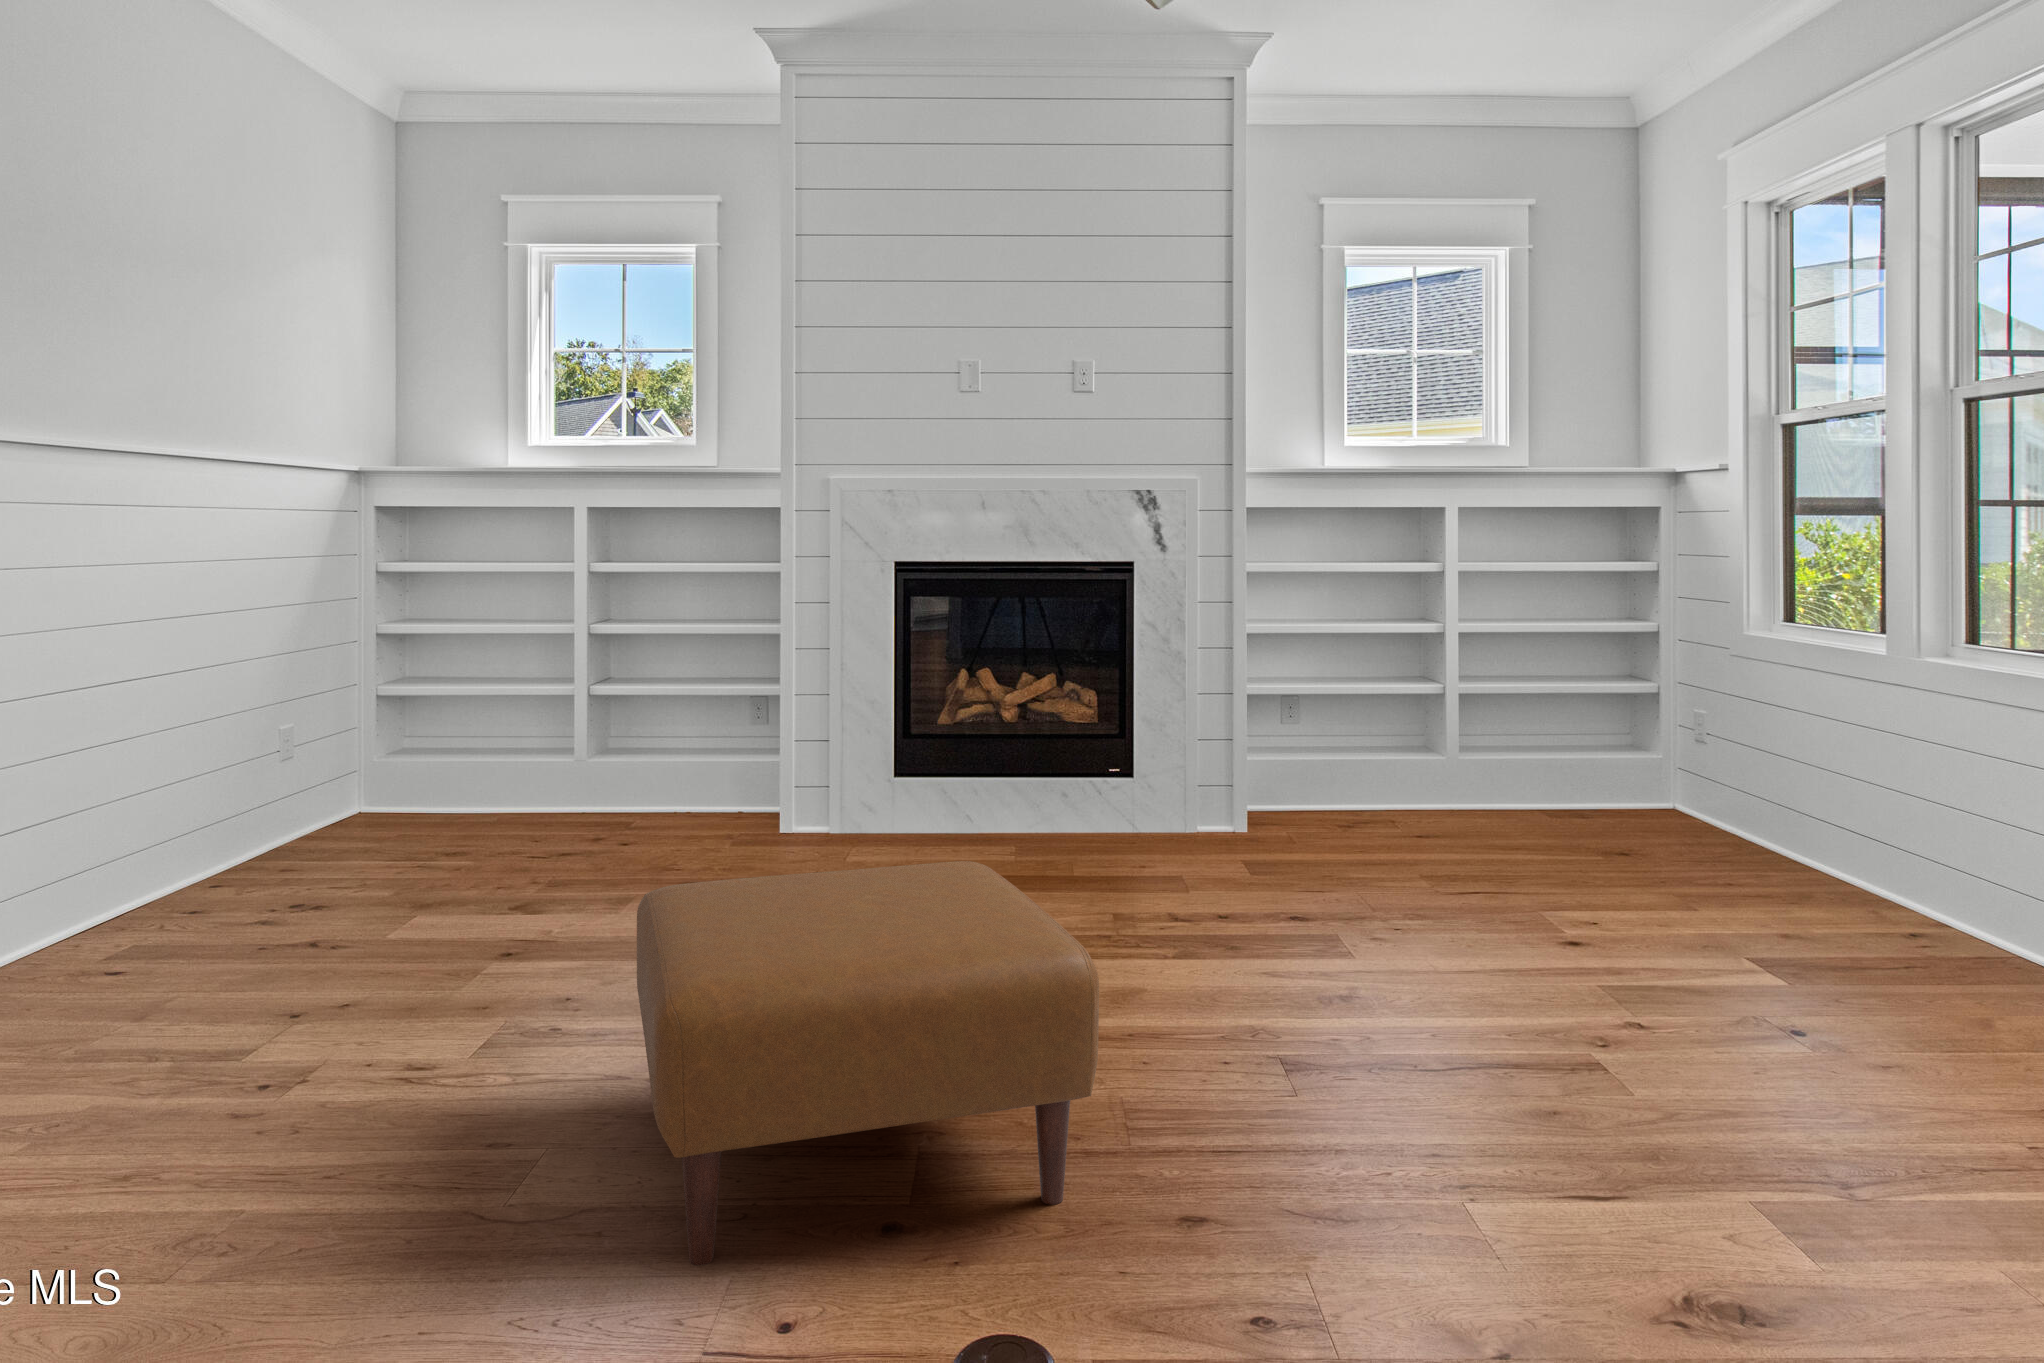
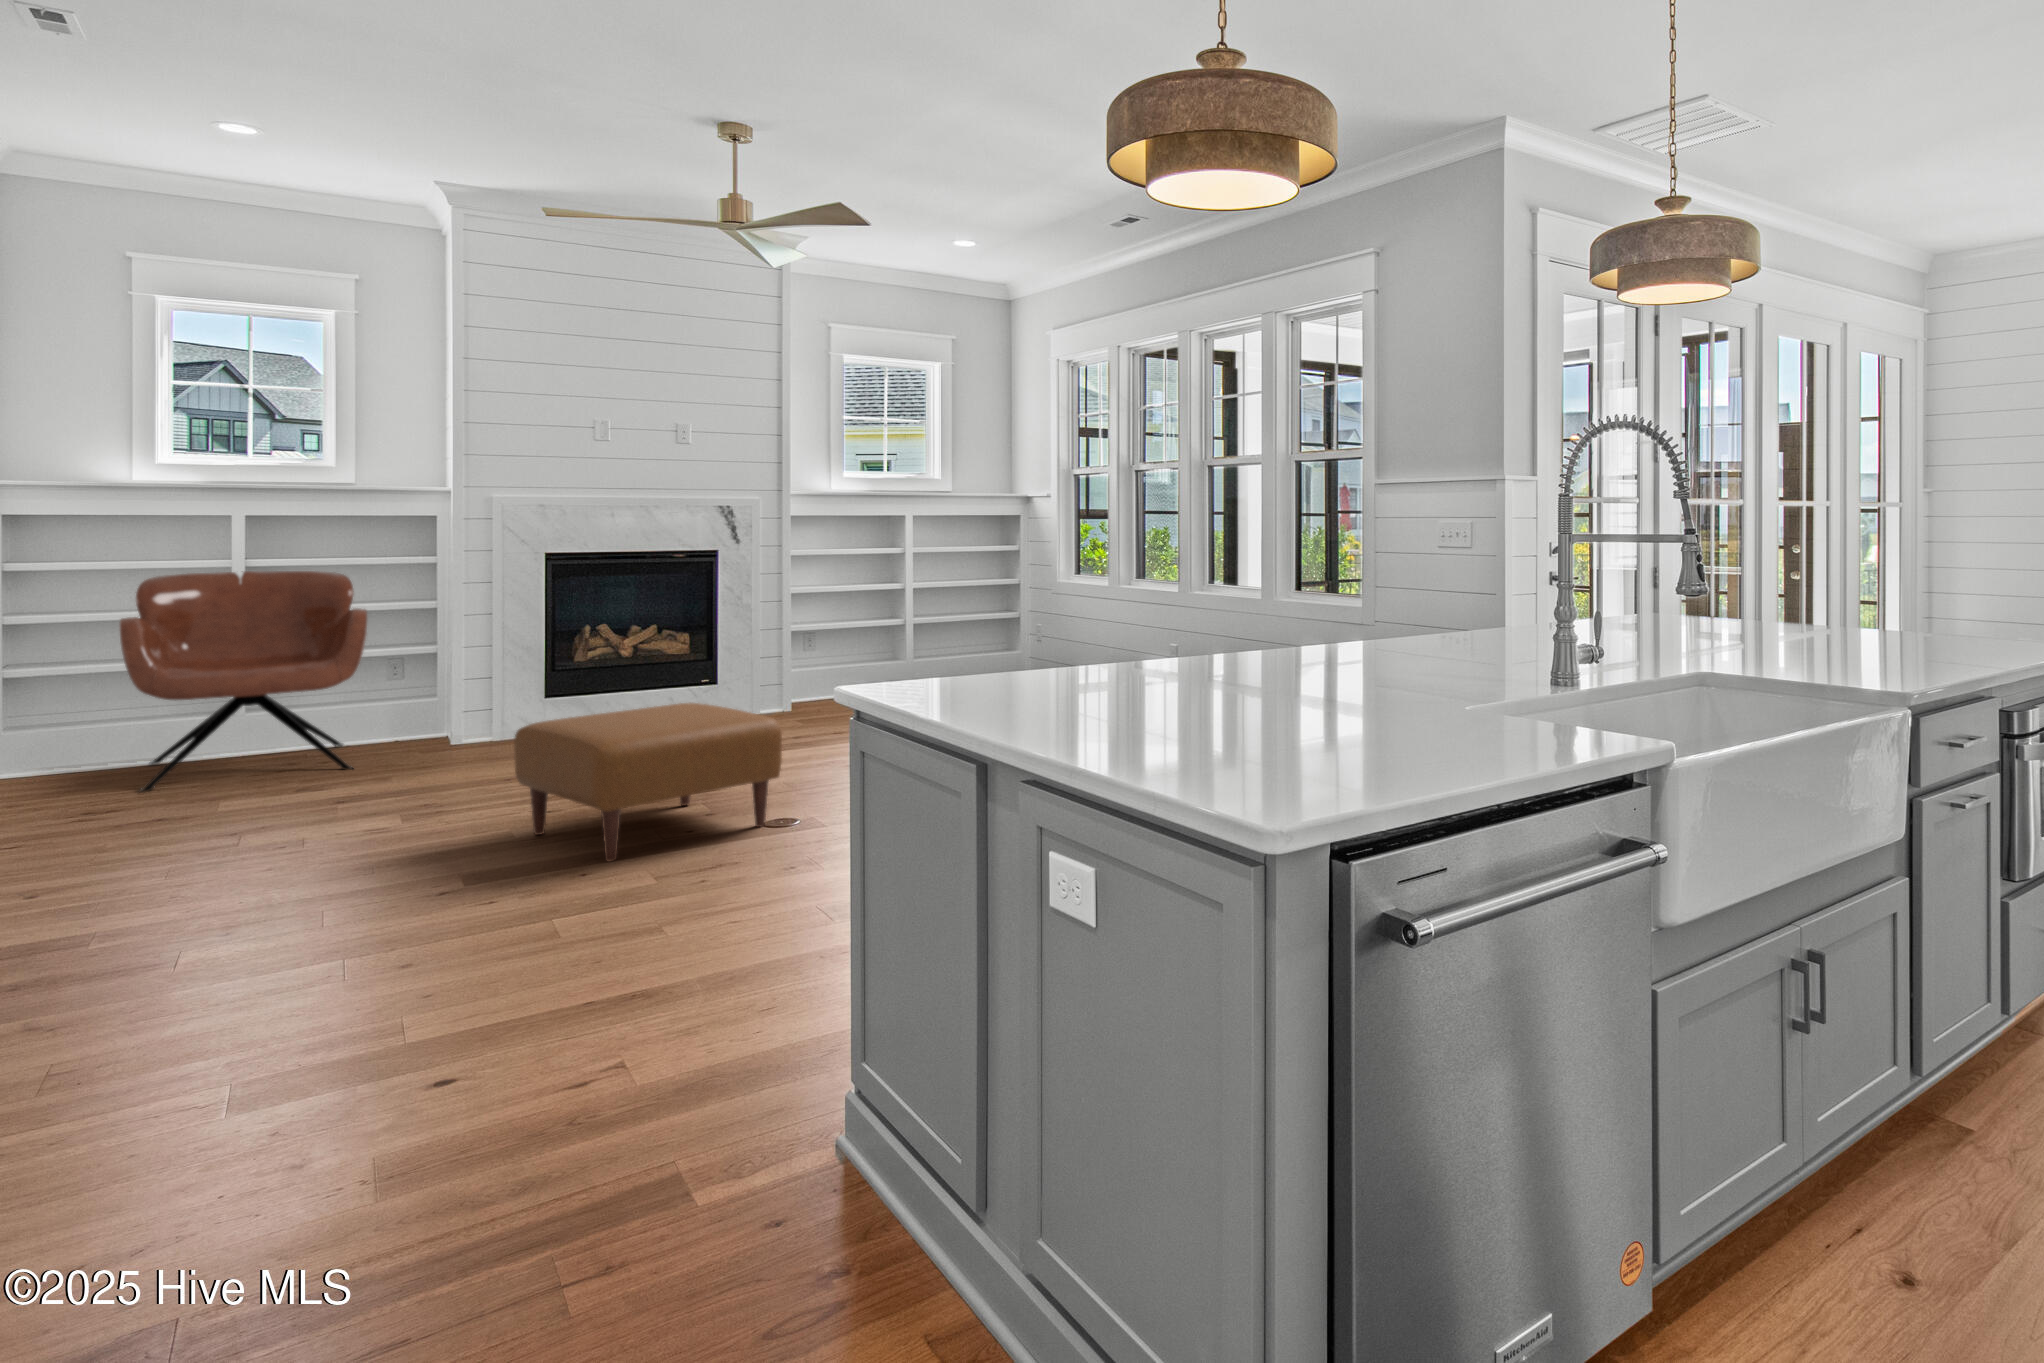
armchair: none [397,578,680,869] -> present [120,571,367,793]

